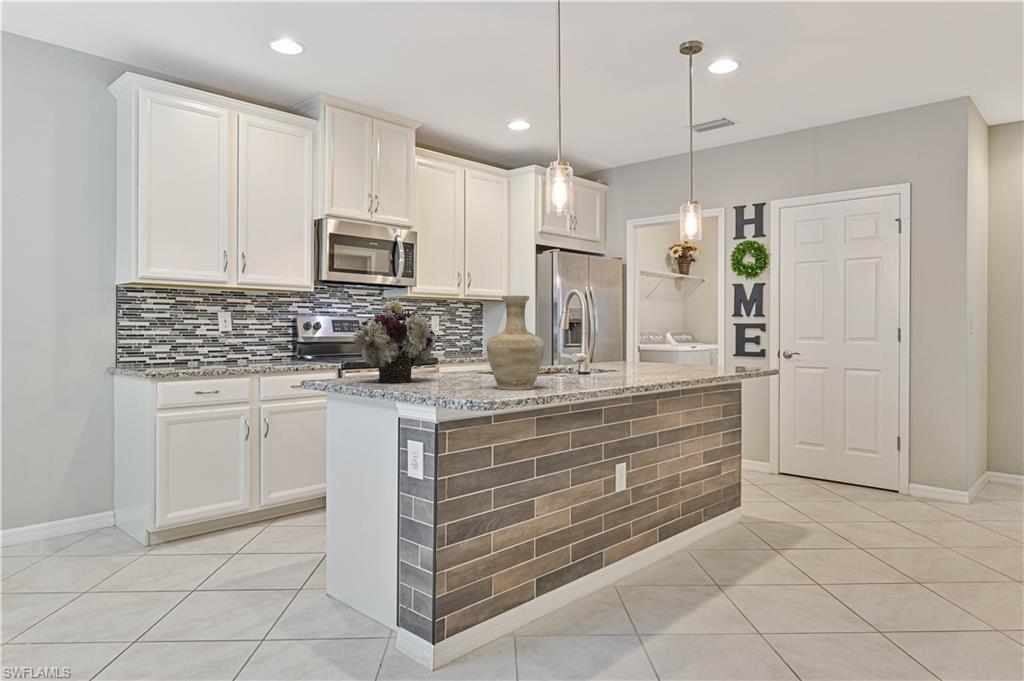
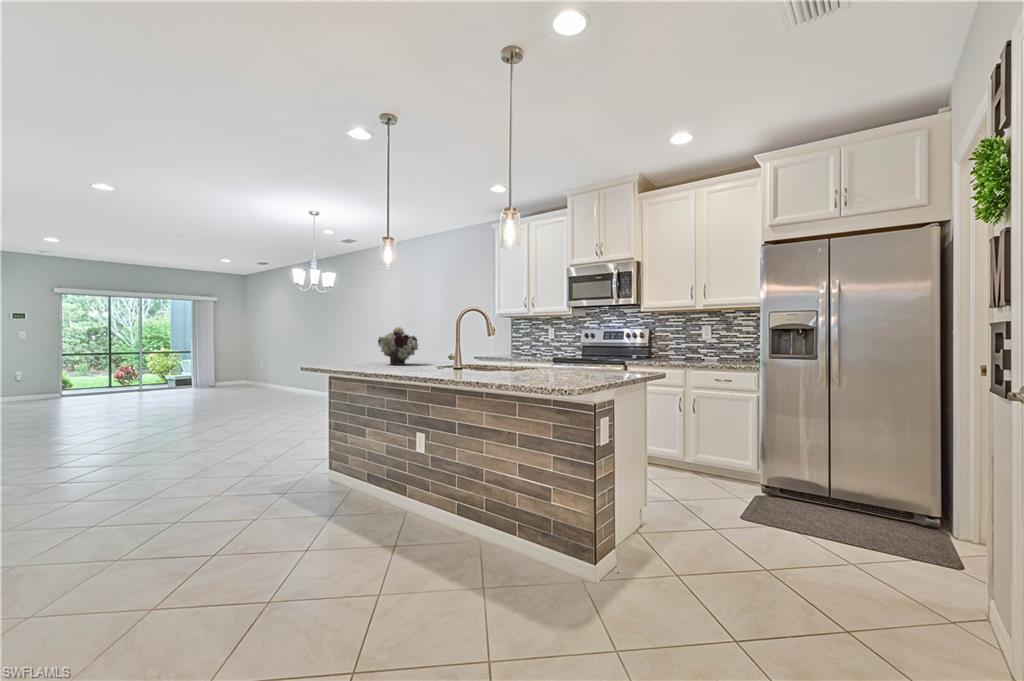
vase: present [486,296,545,390] -> none [327,326,356,369]

